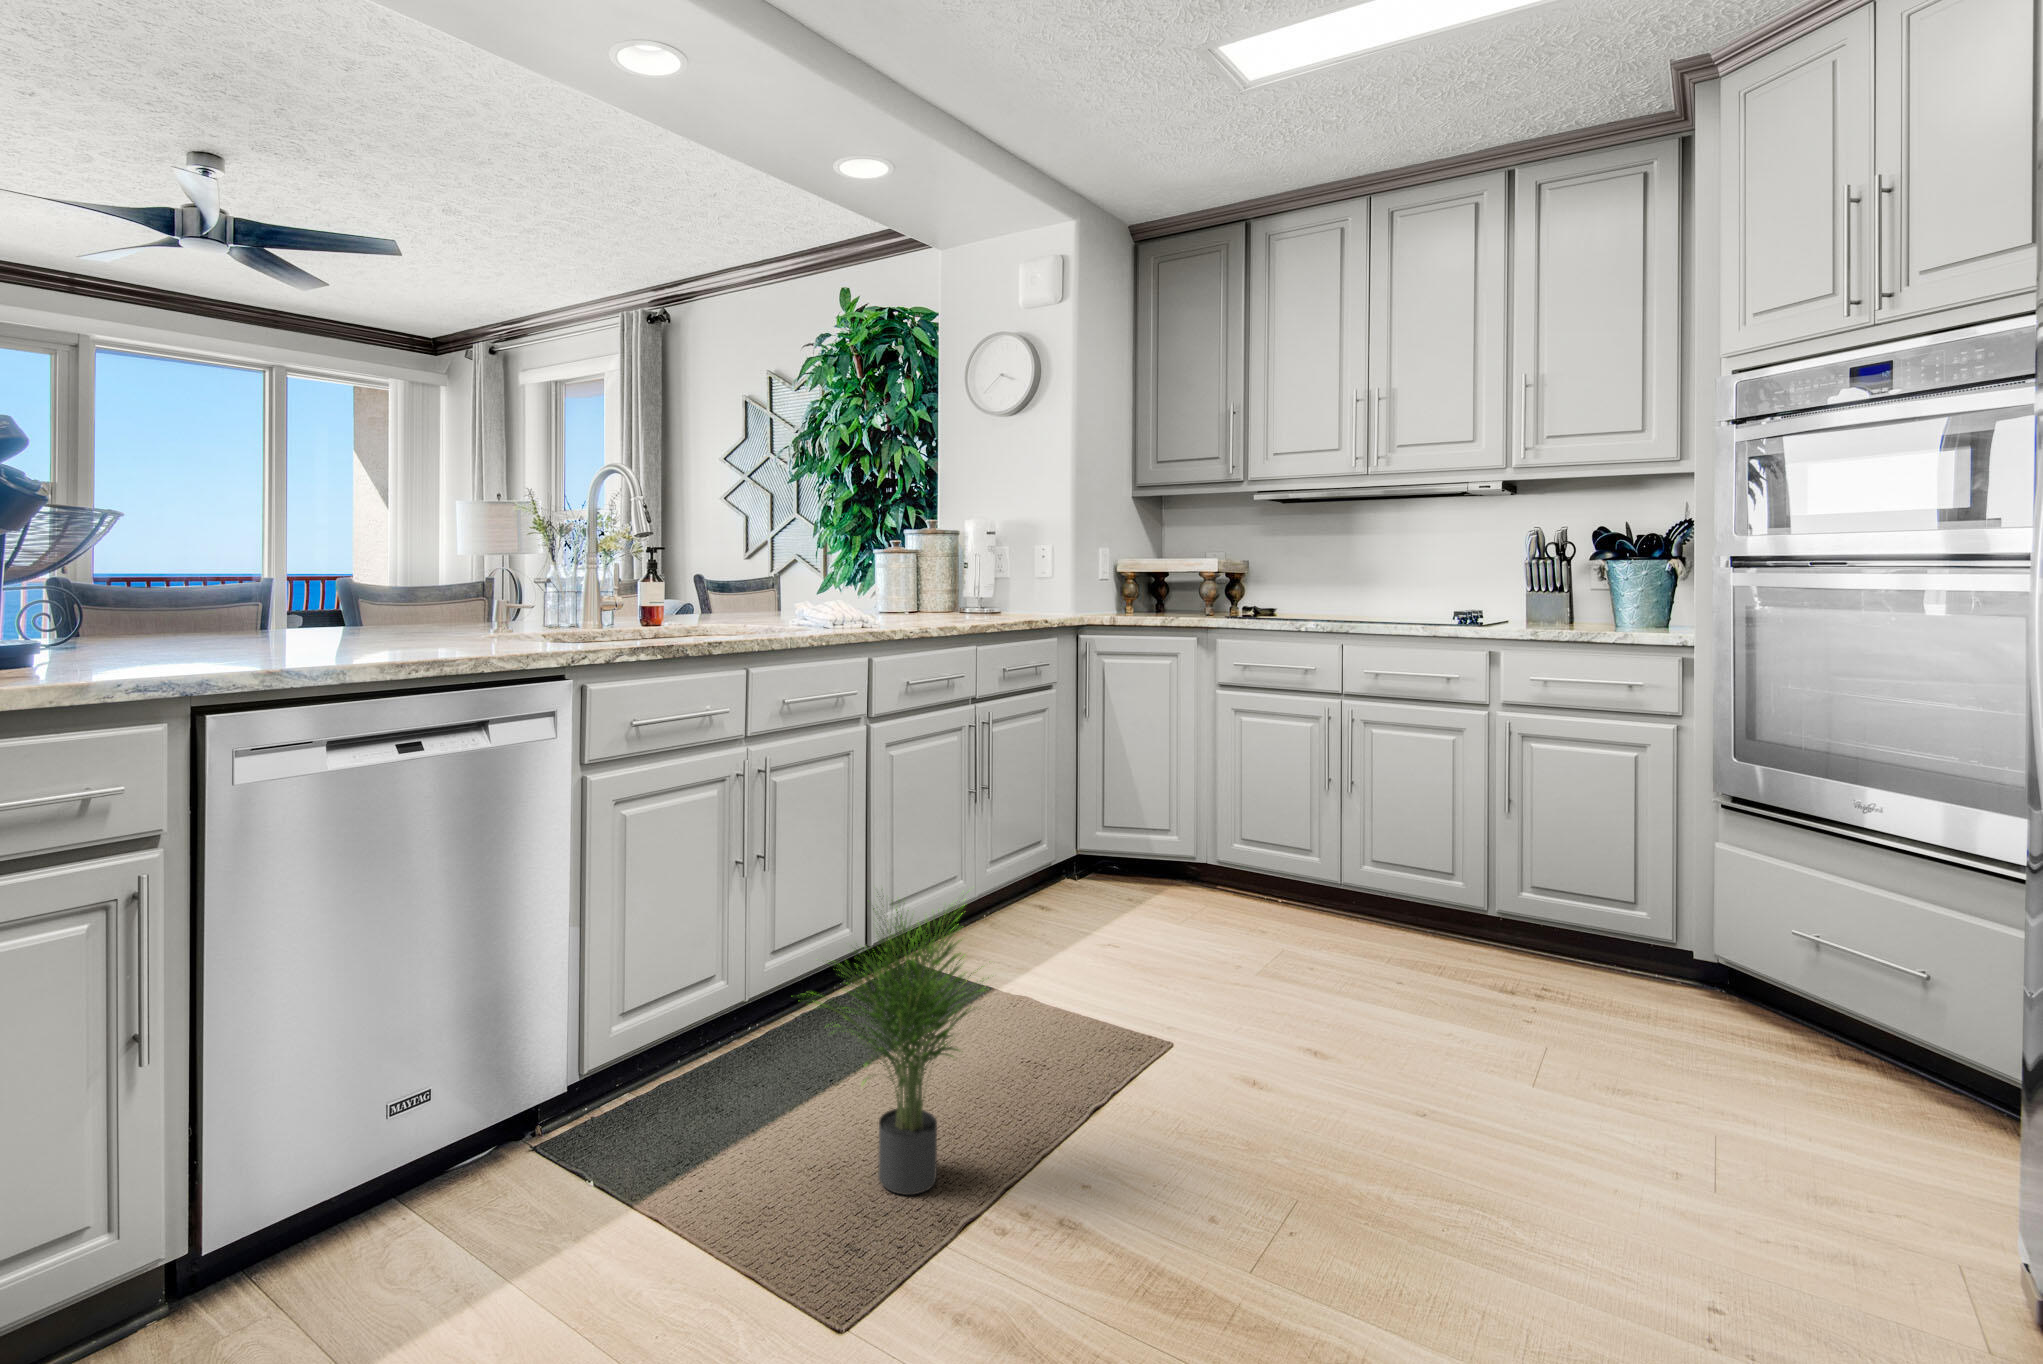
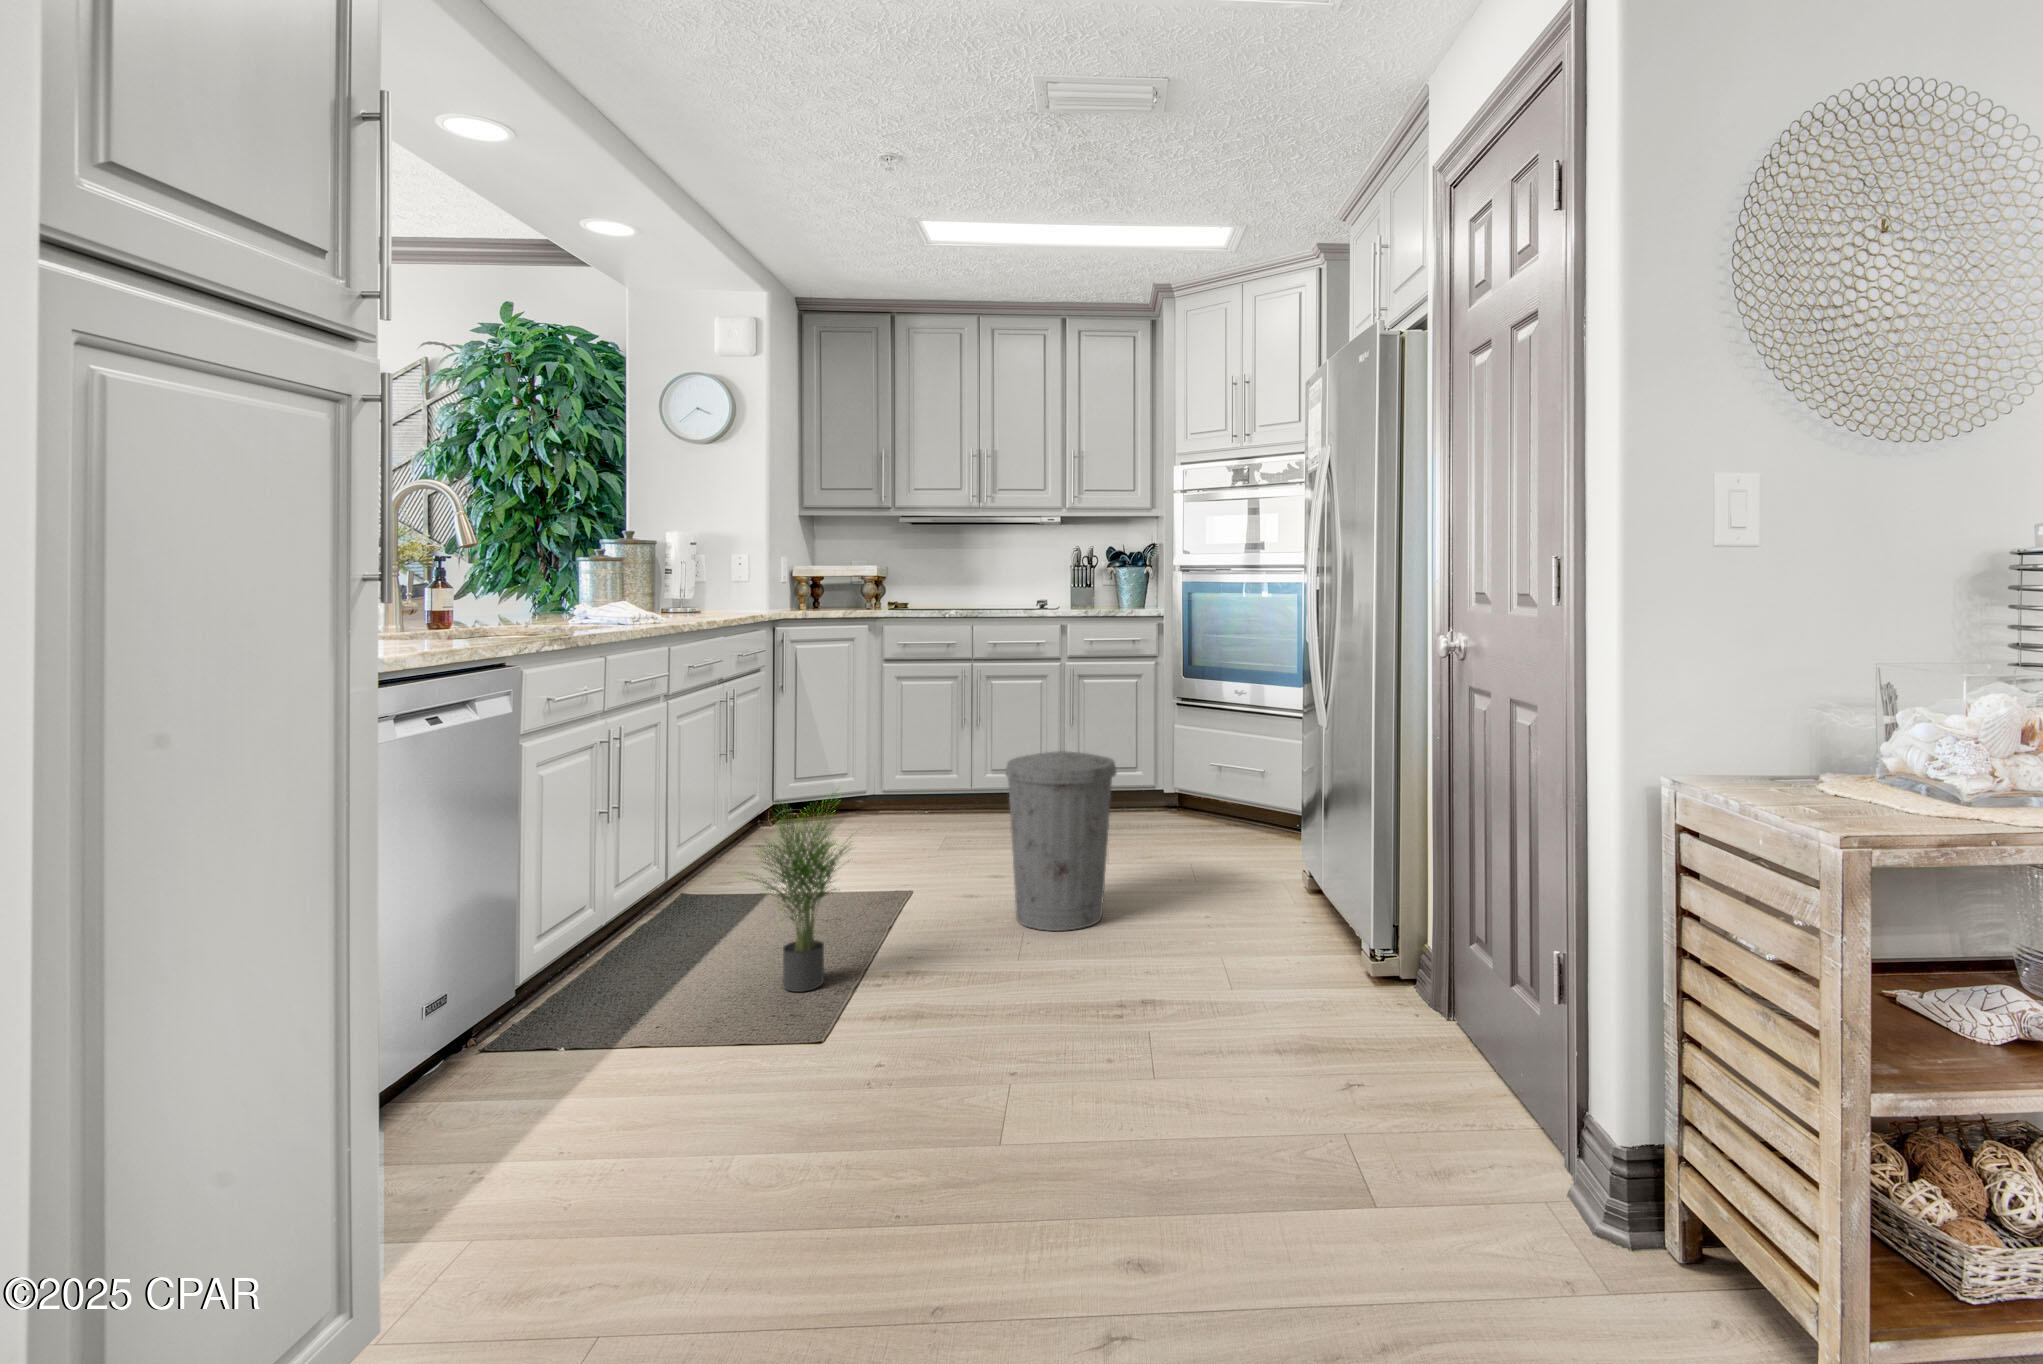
trash can: none [1281,873,1500,1219] -> present [1006,751,1116,931]

